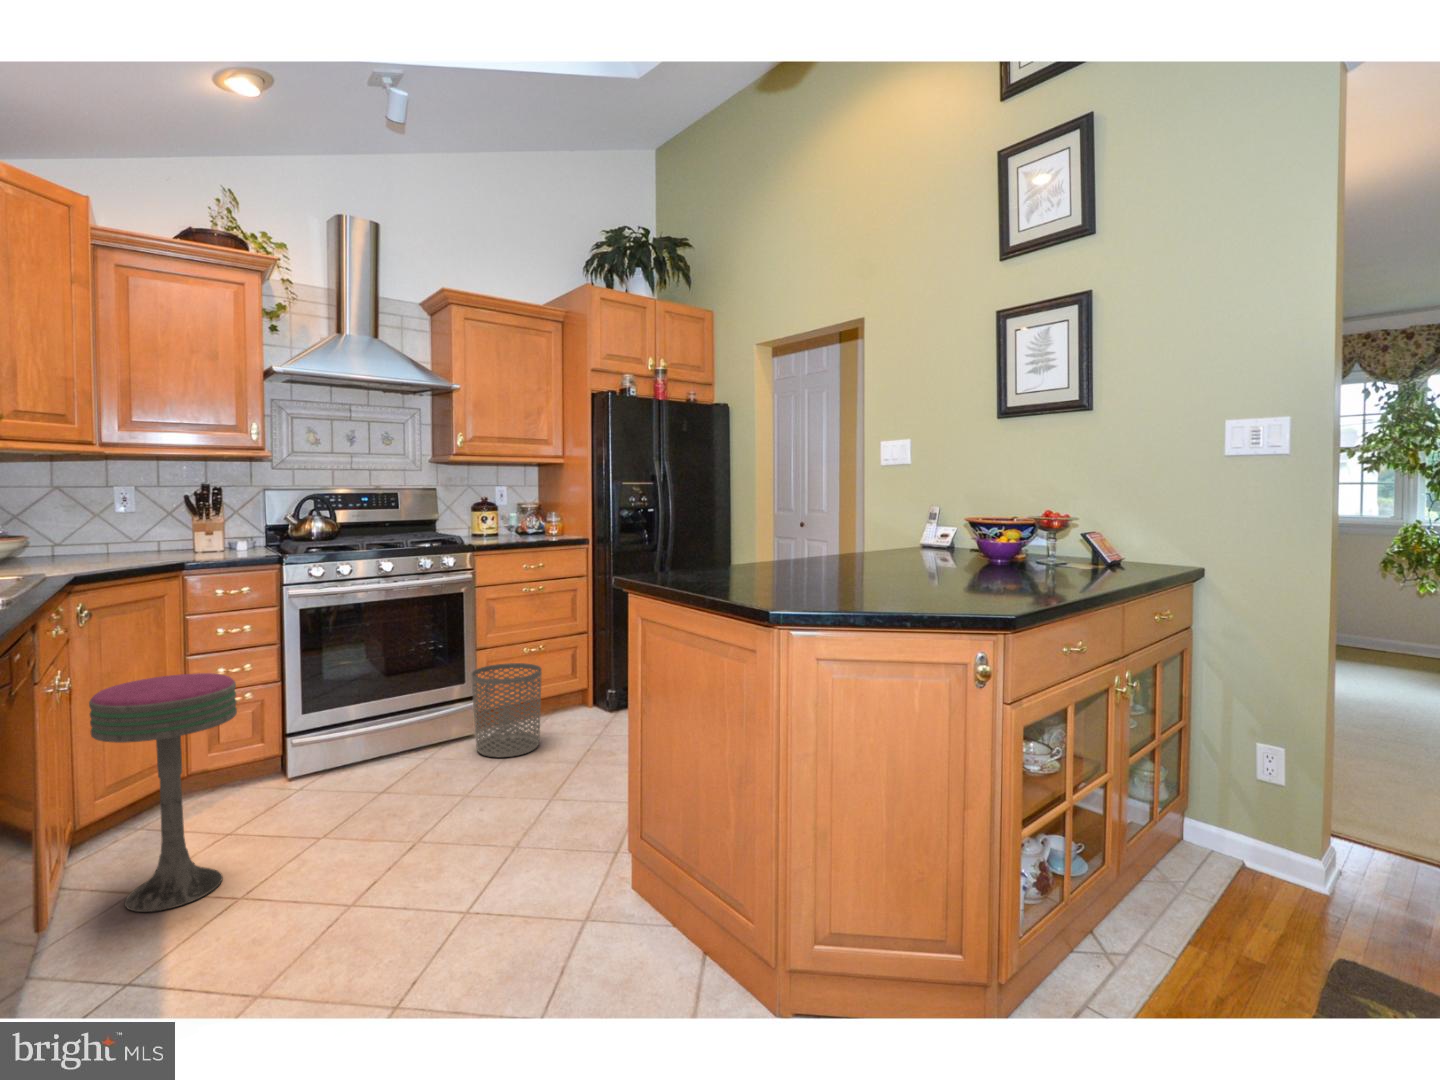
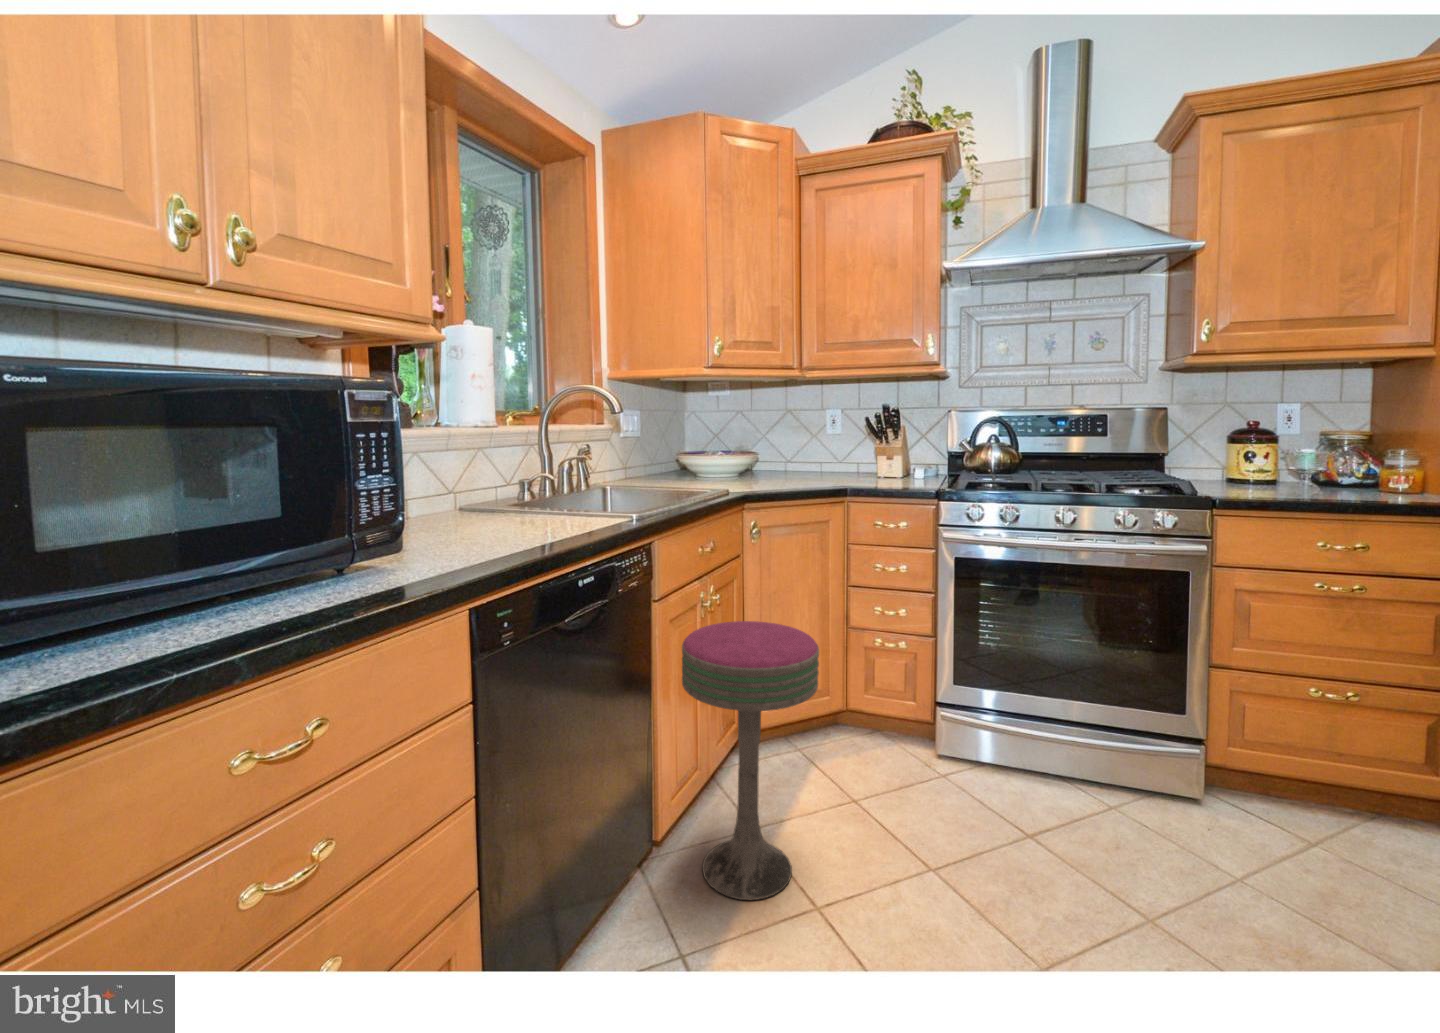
waste bin: present [472,663,542,757] -> none [1179,696,1336,877]

